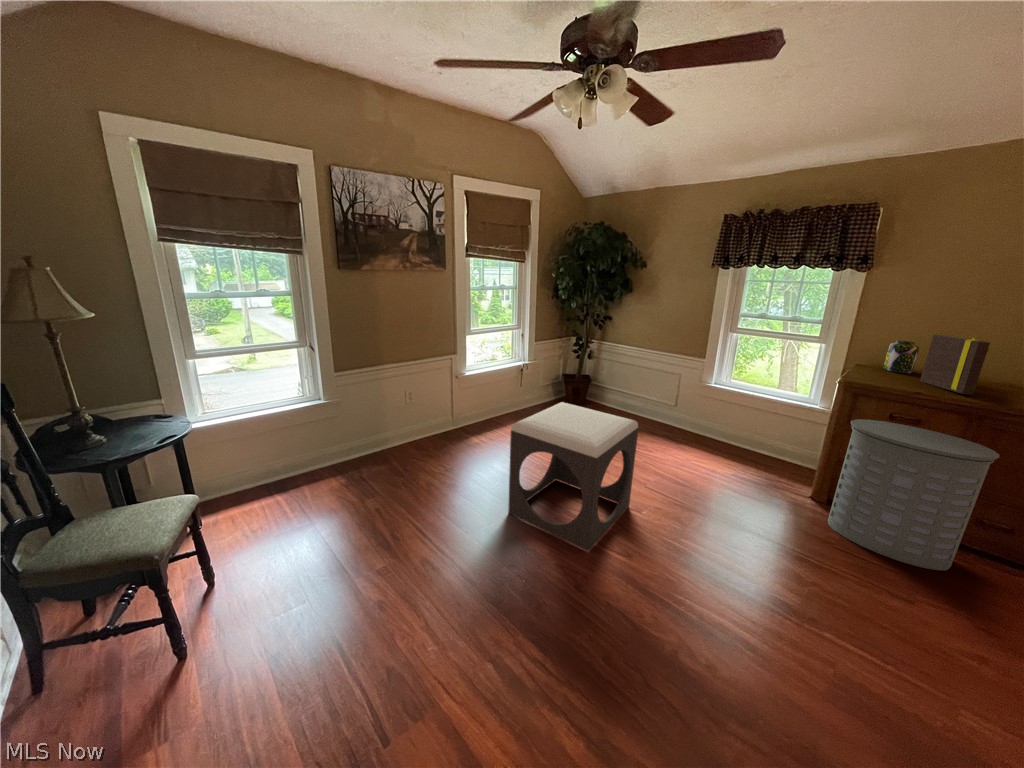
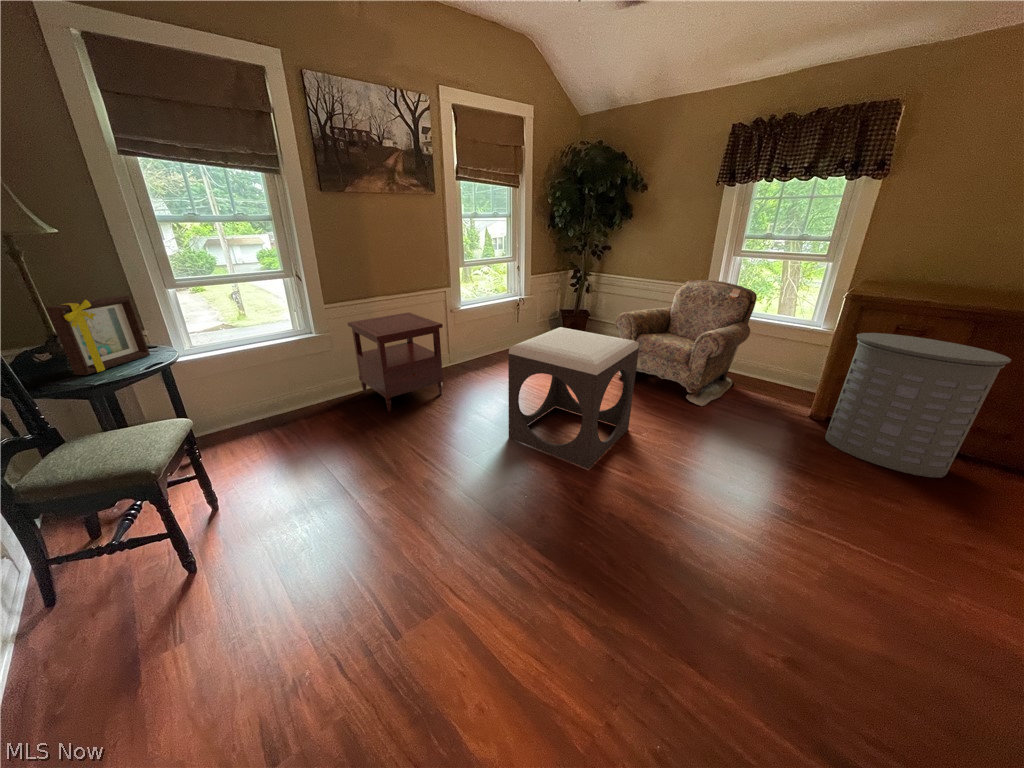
picture frame: present [920,335,990,395] -> present [46,295,150,375]
jar: present [883,340,919,373] -> none [892,252,932,286]
armchair: none [616,354,755,483] -> present [615,280,757,406]
side table: none [353,379,446,480] -> present [348,312,444,411]

